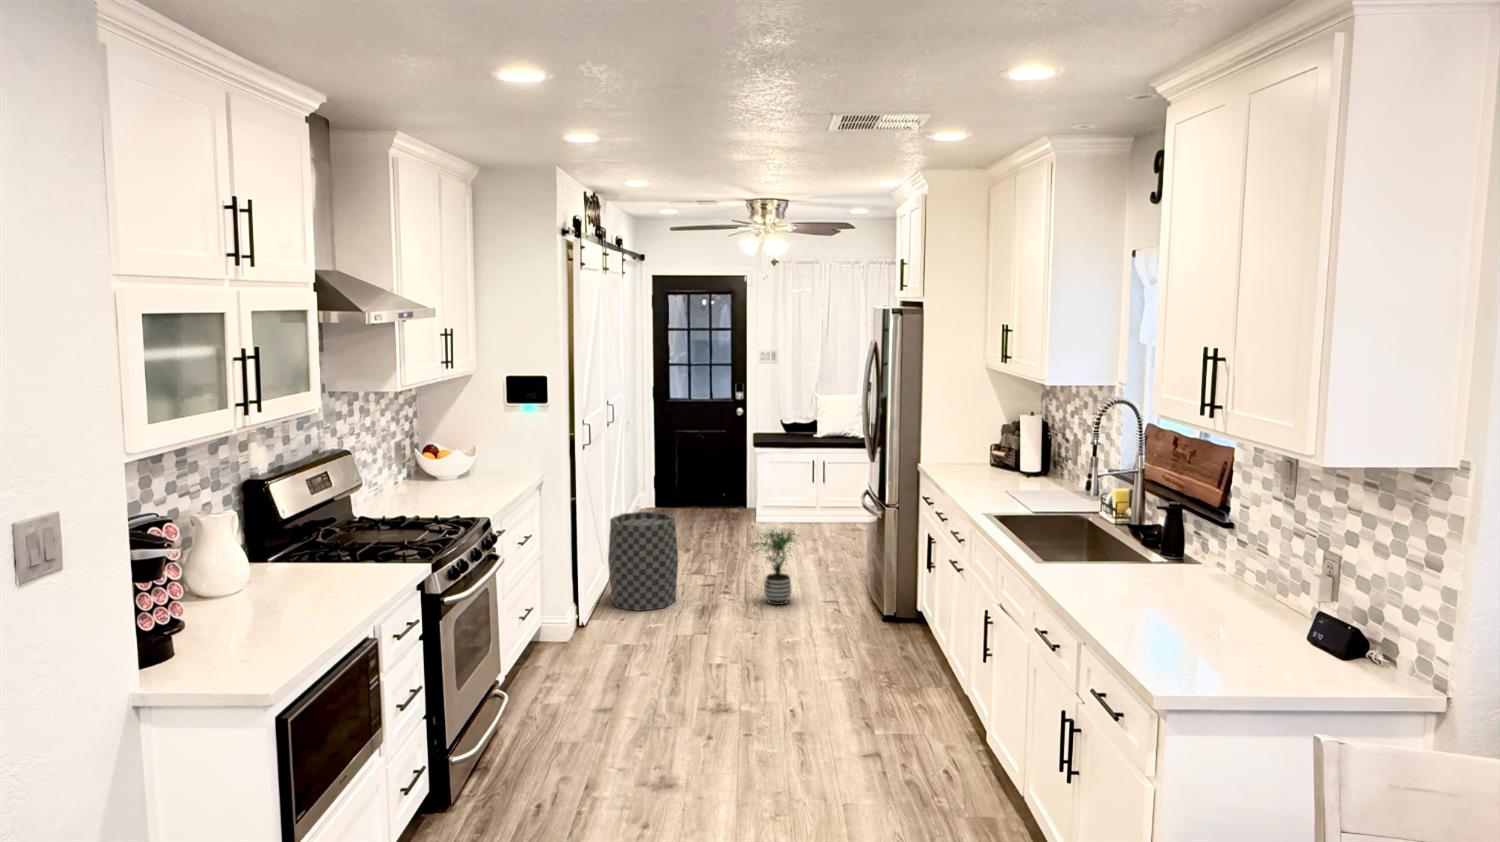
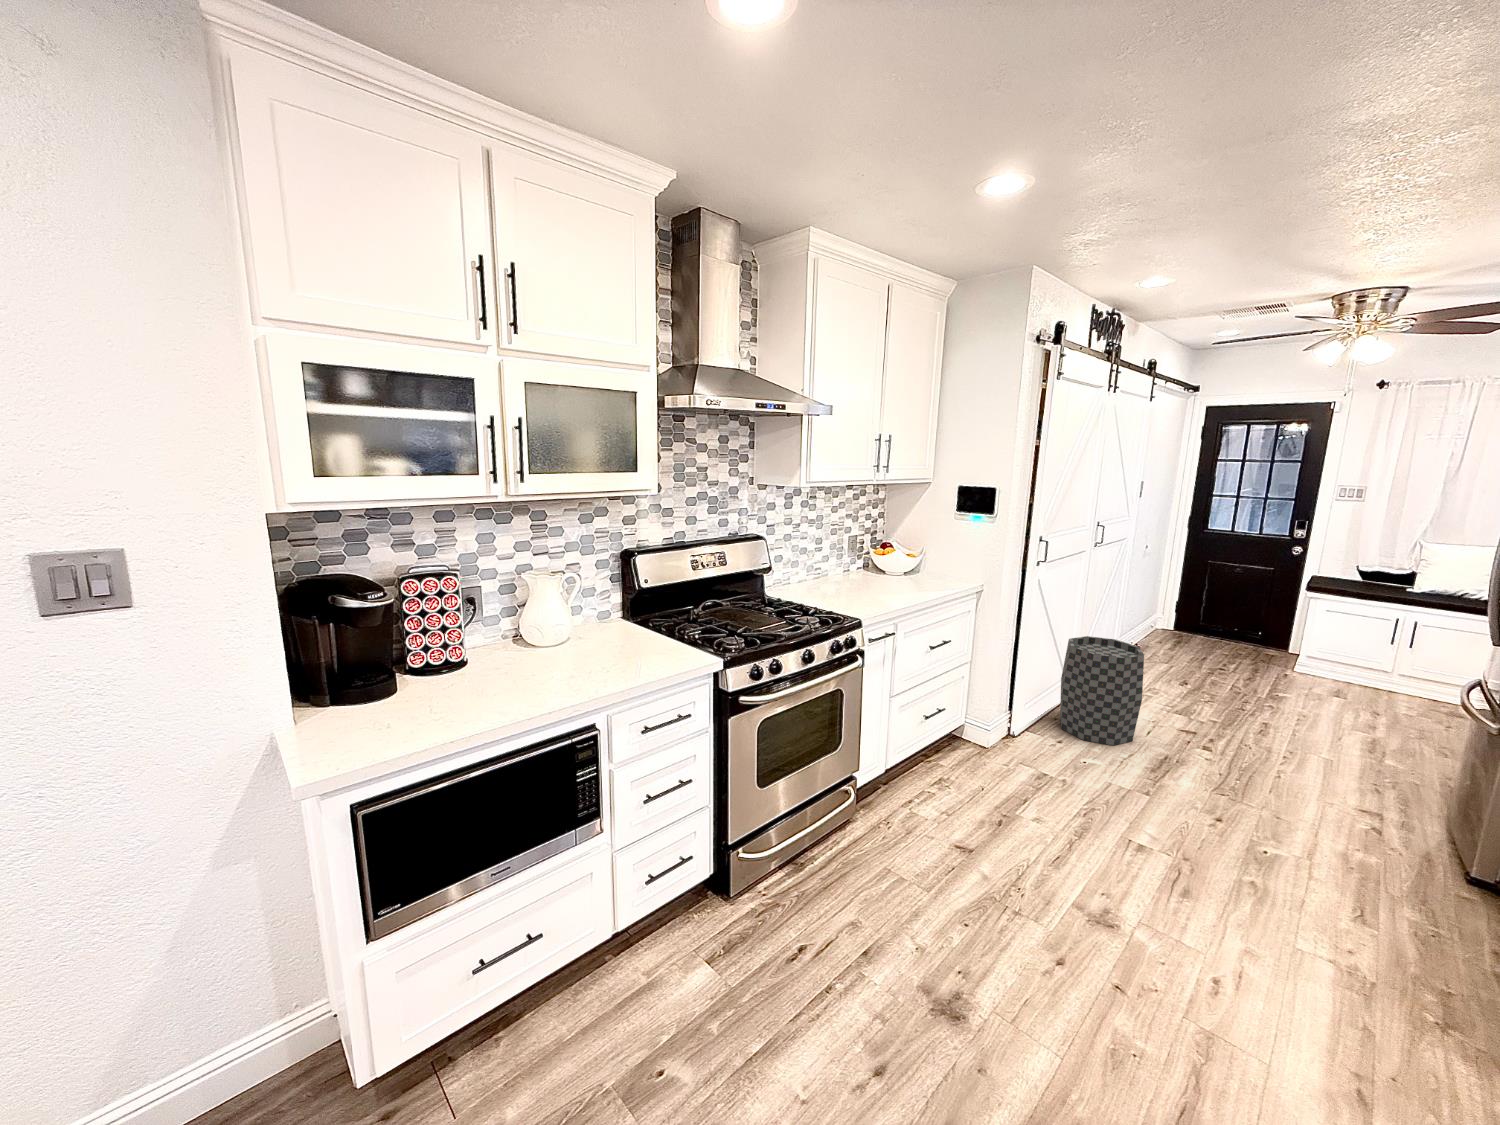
potted plant: present [753,529,799,605] -> none [1240,693,1333,793]

